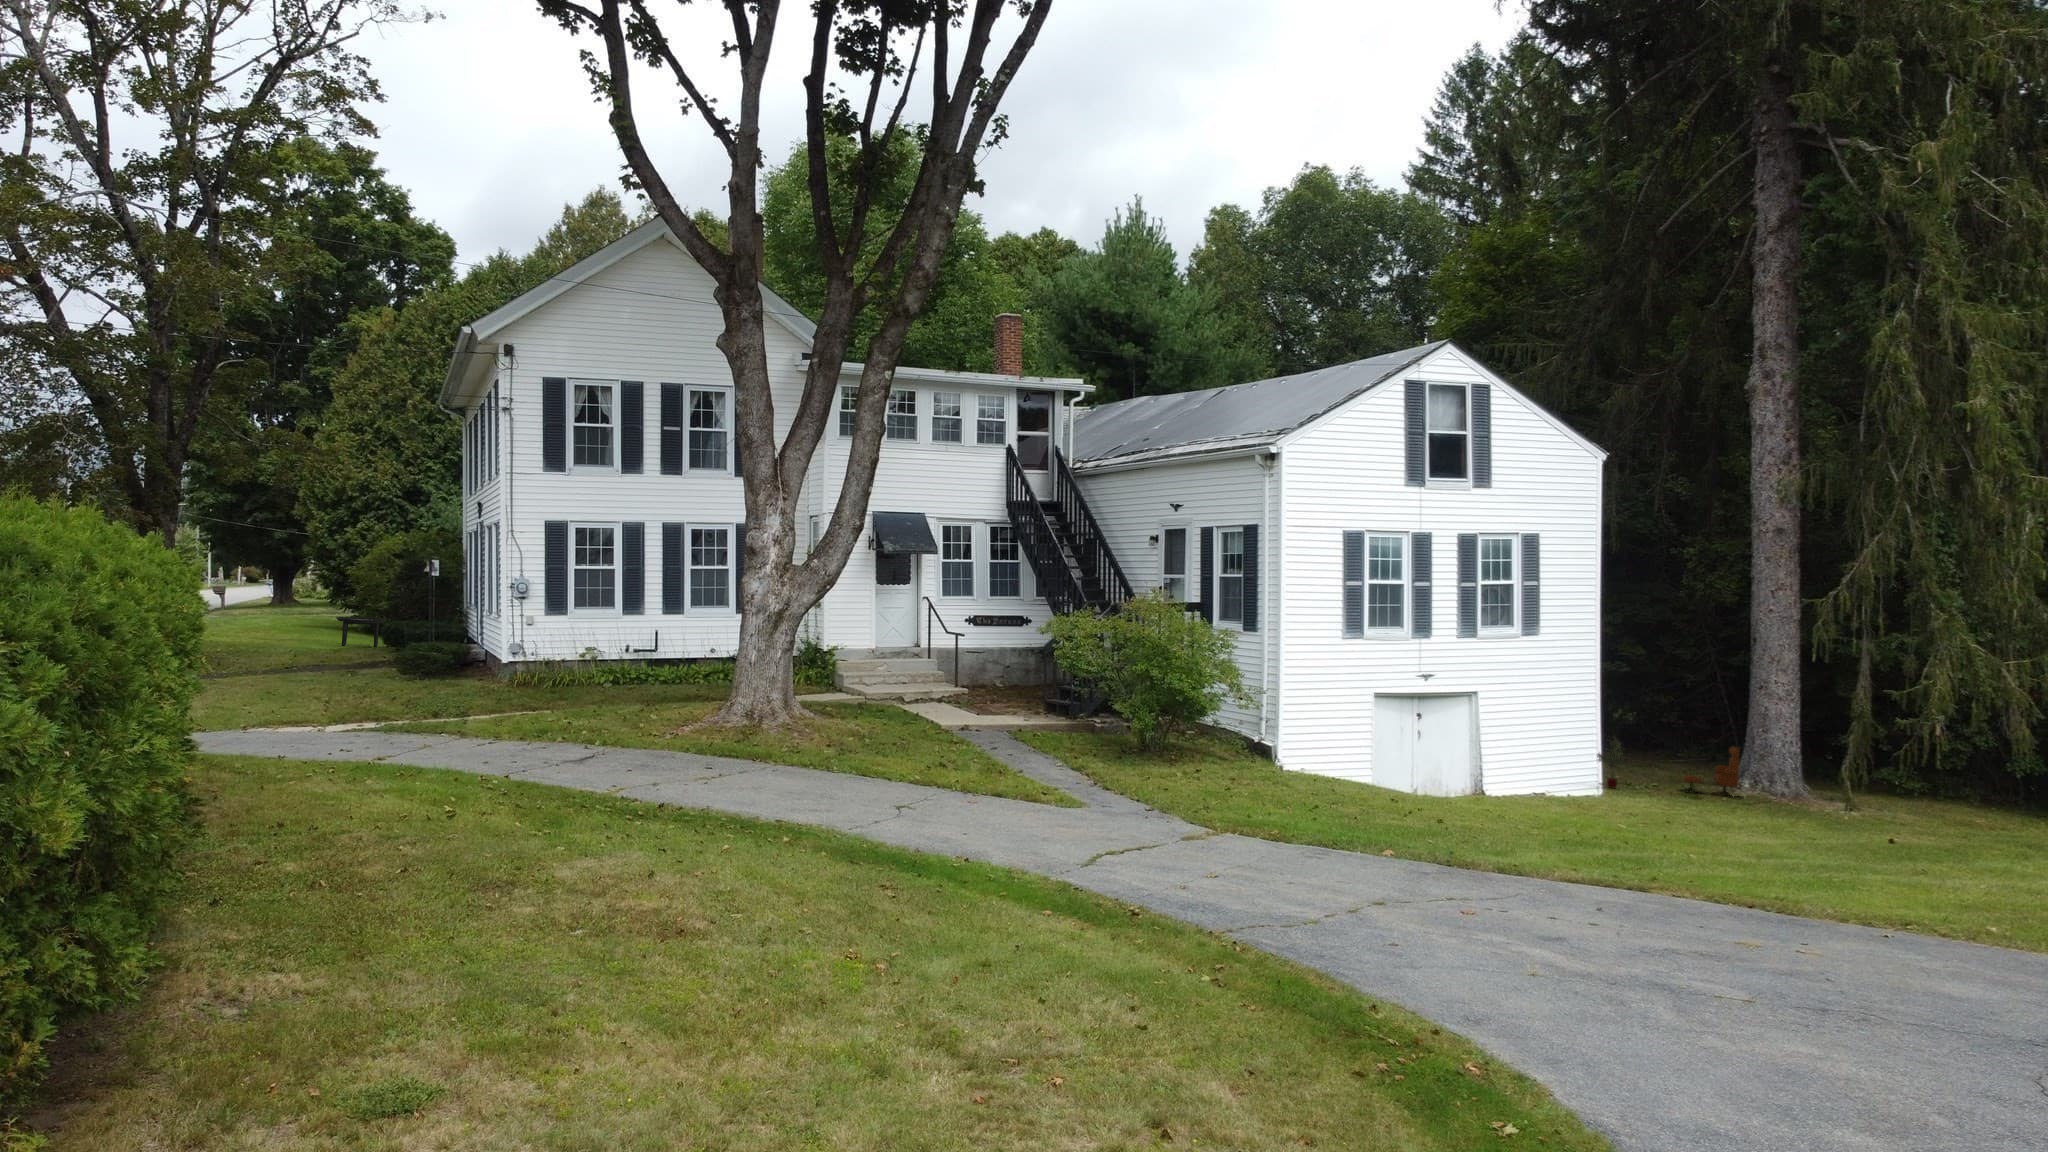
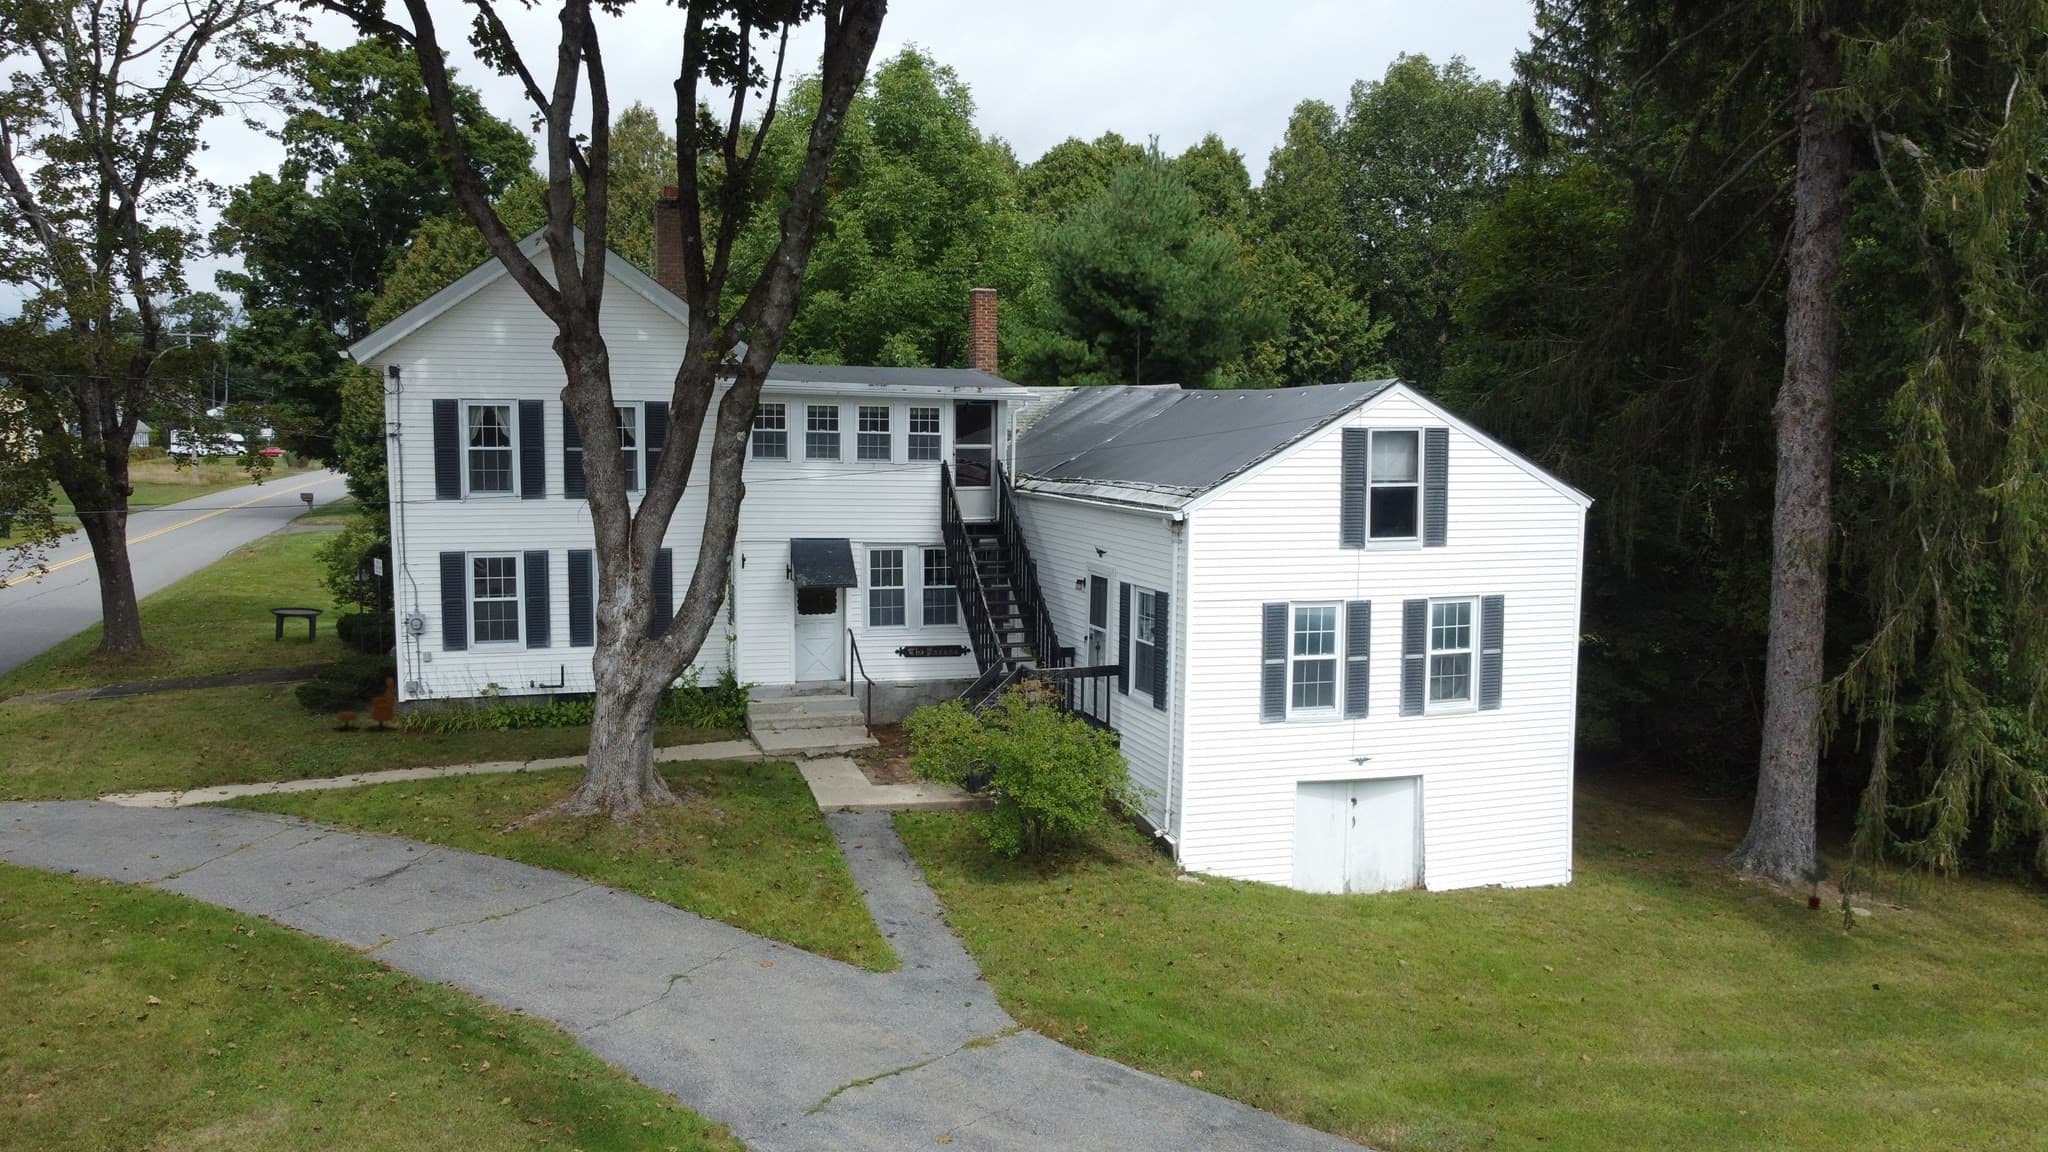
potted tree: present [1597,738,1624,788] -> present [1799,852,1831,909]
lounge chair: present [1682,747,1739,796] -> present [338,678,394,731]

